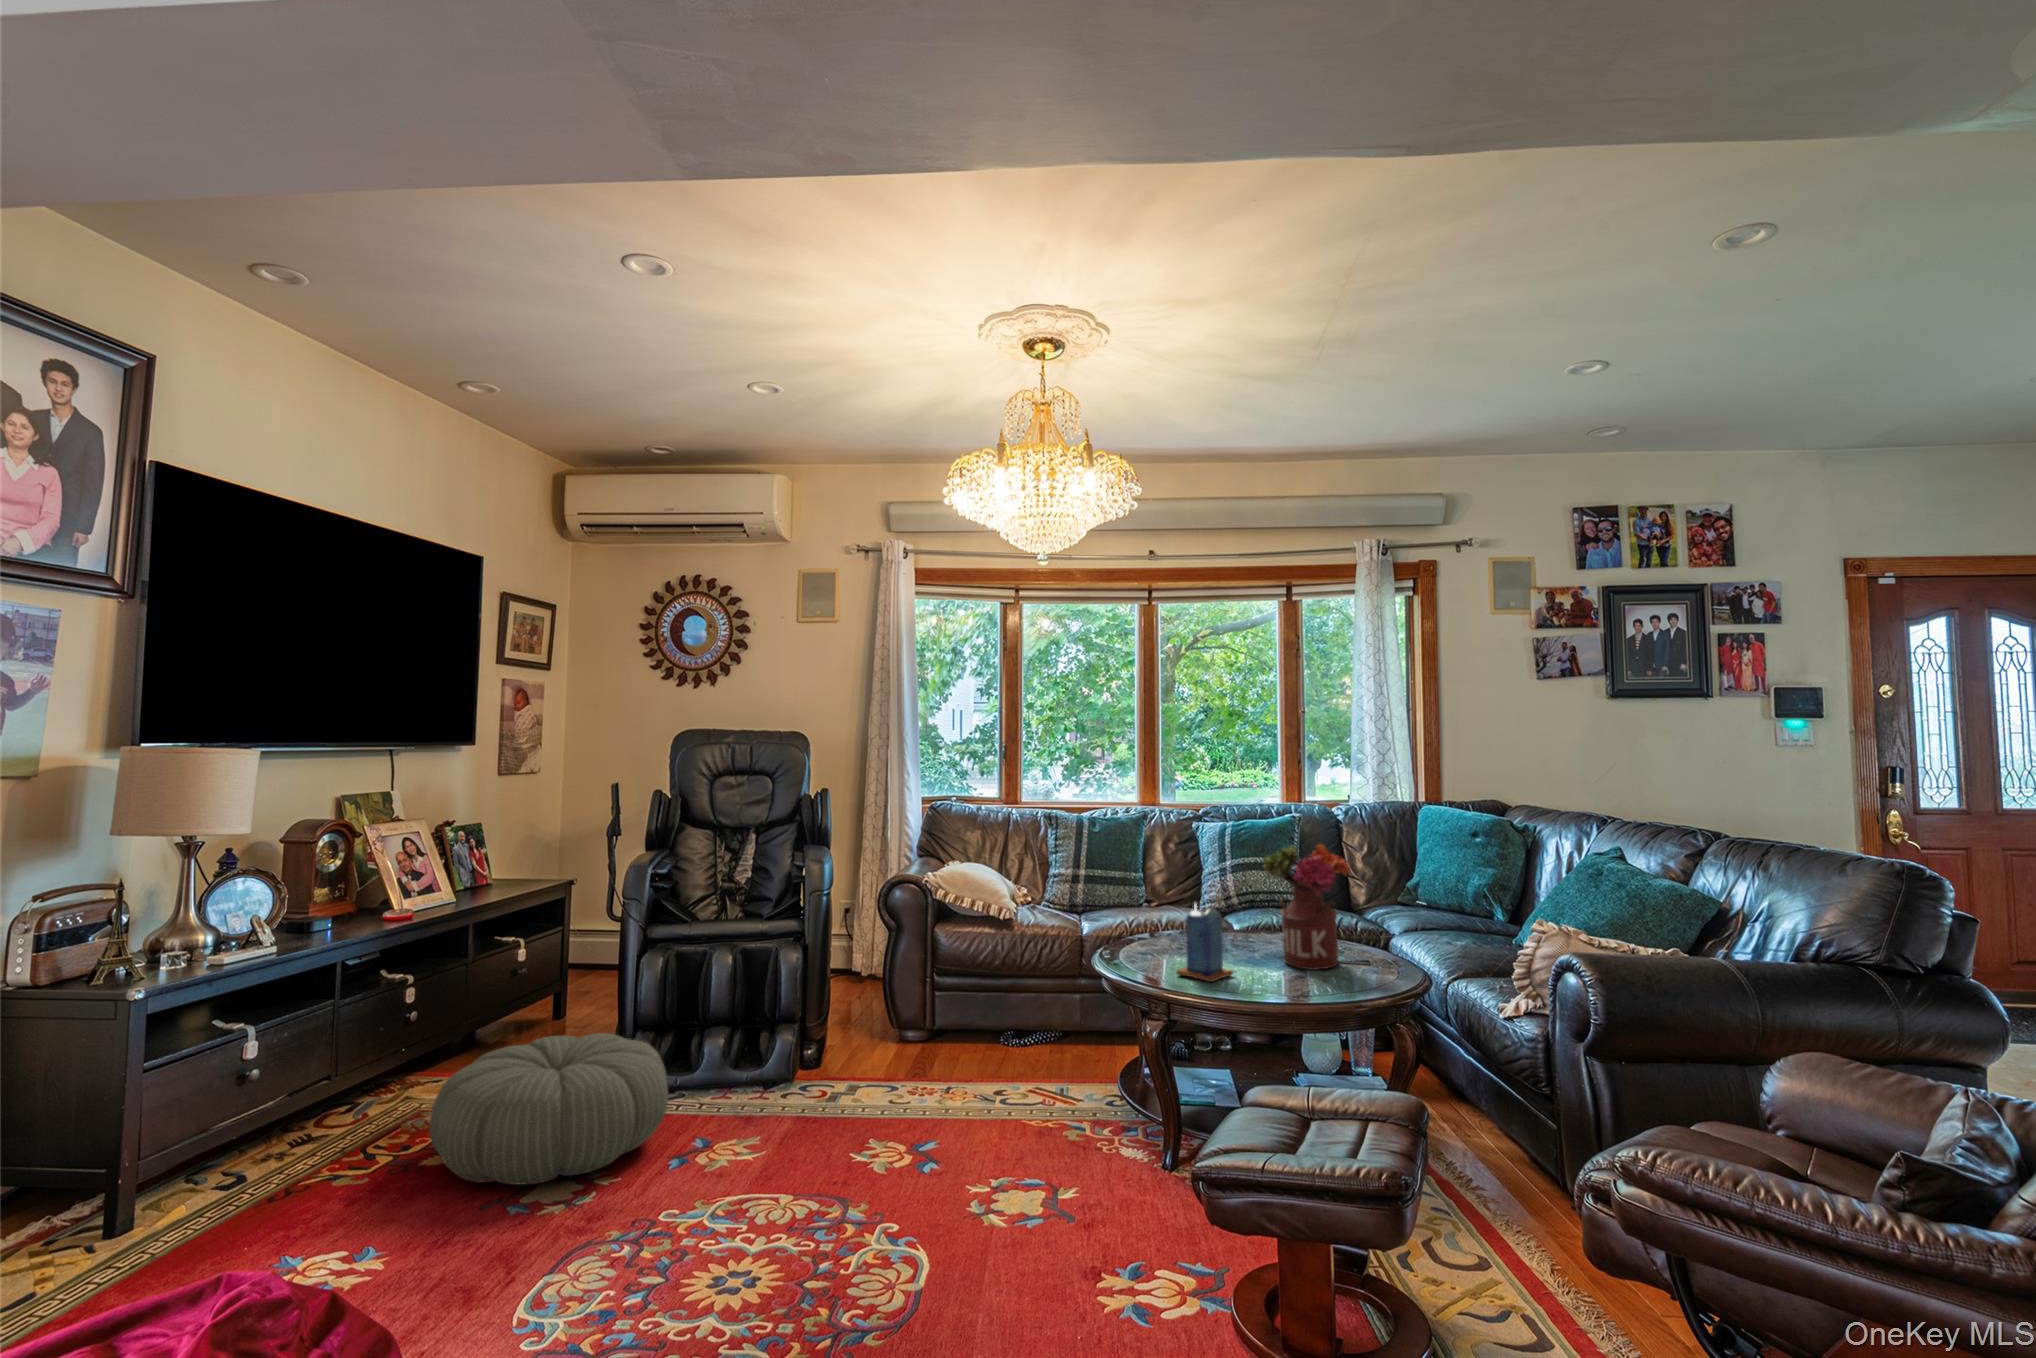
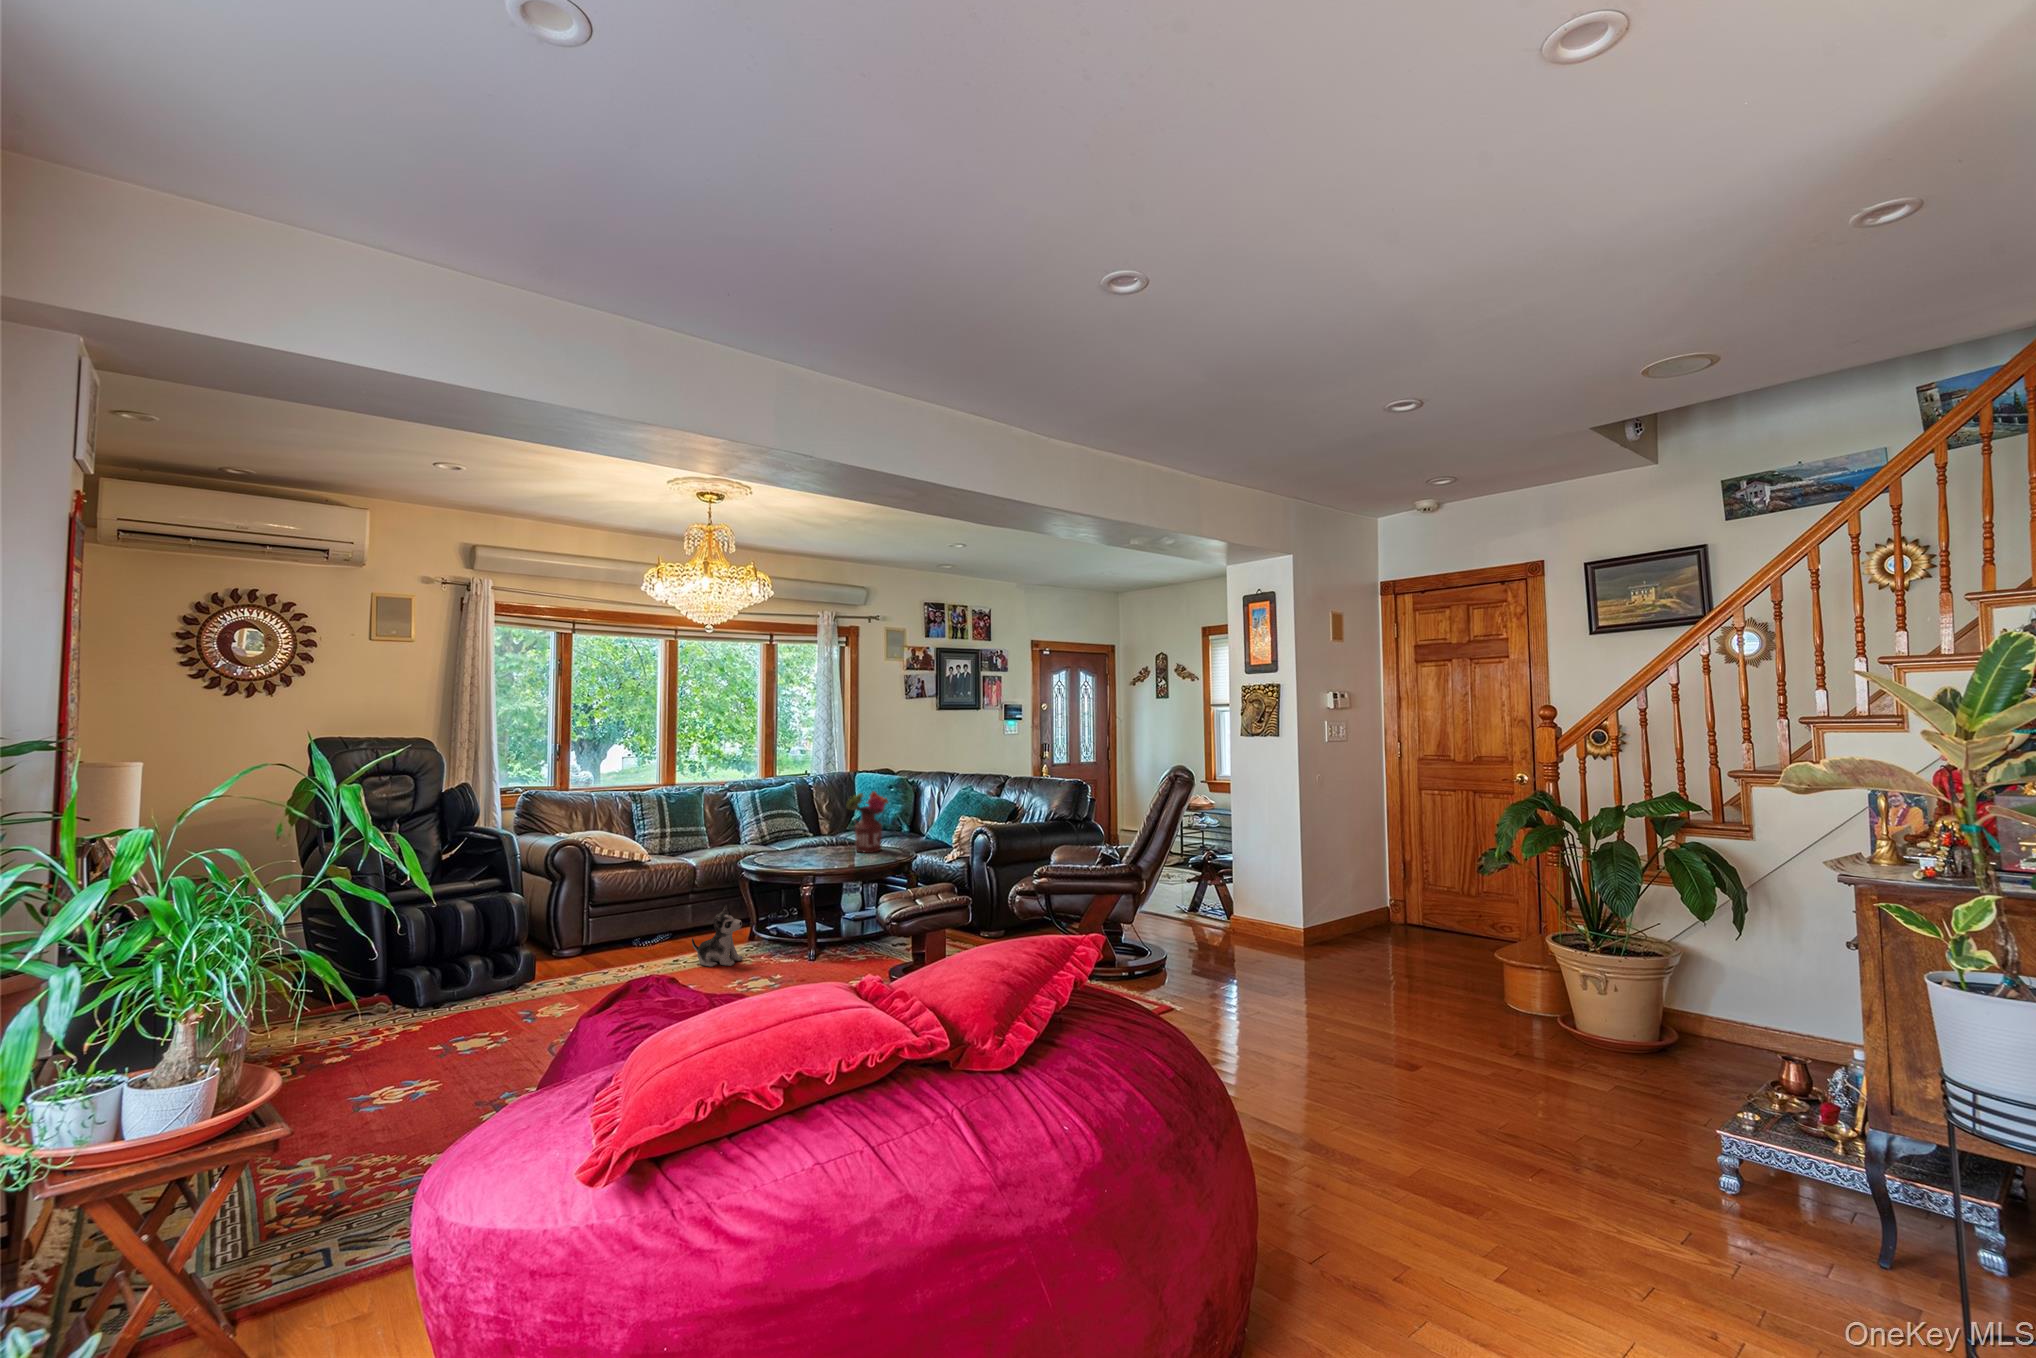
candle: present [1177,904,1233,982] -> none [820,824,845,862]
plush toy: none [992,1020,1061,1134] -> present [692,905,743,967]
pouf: present [429,1033,668,1185] -> none [349,959,524,1055]

